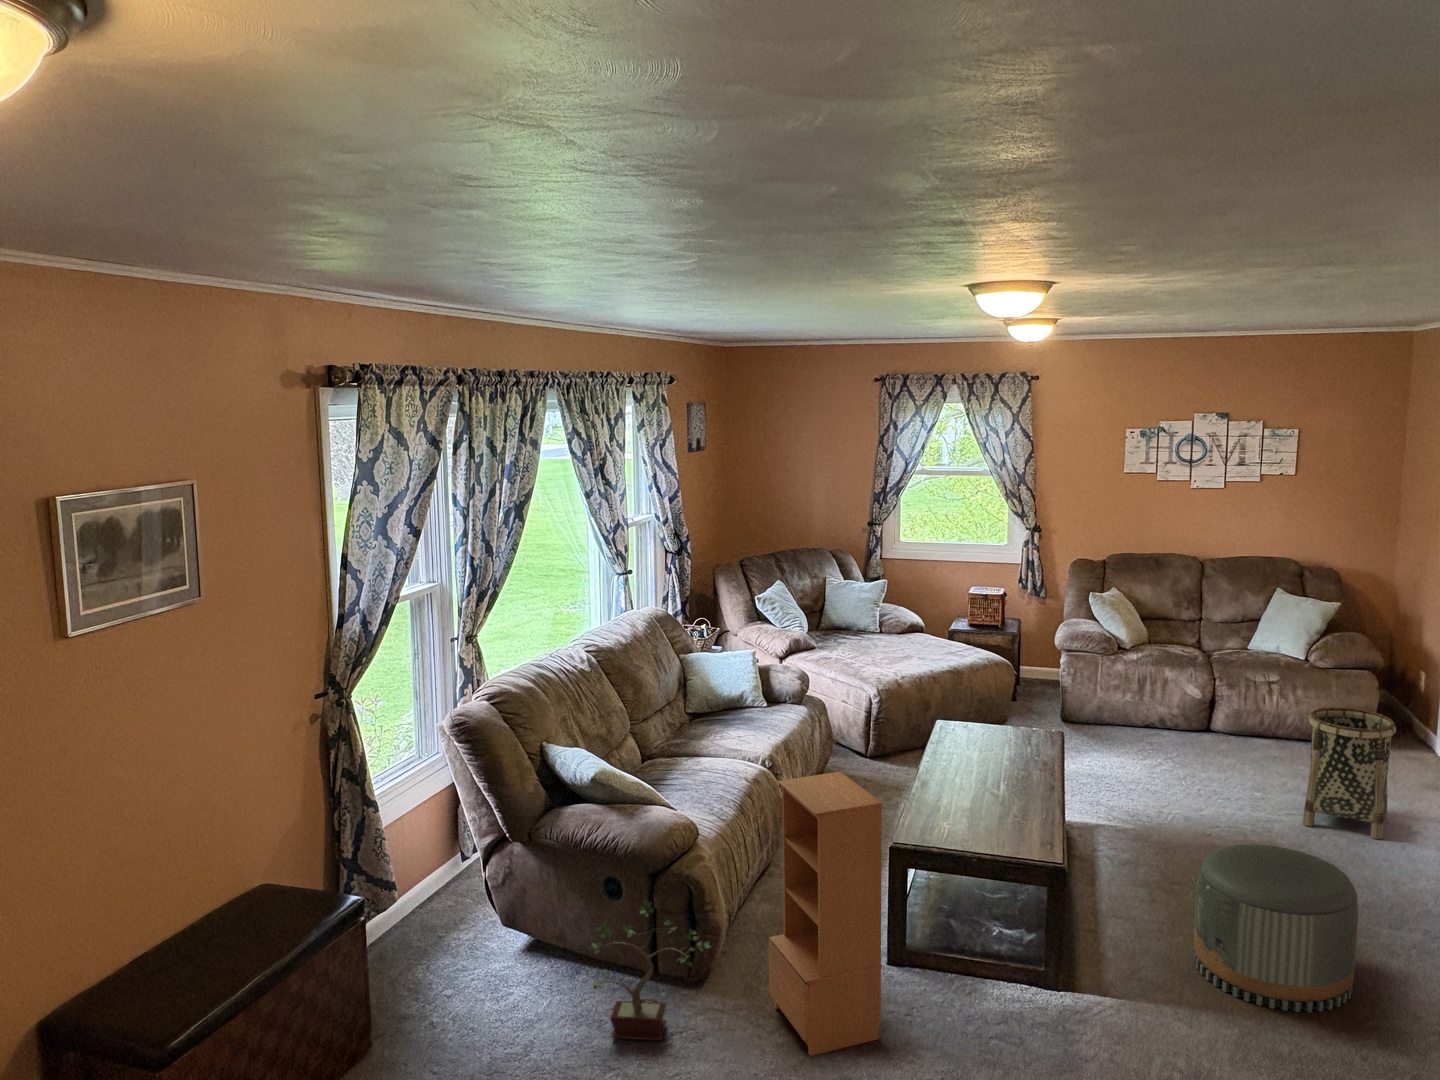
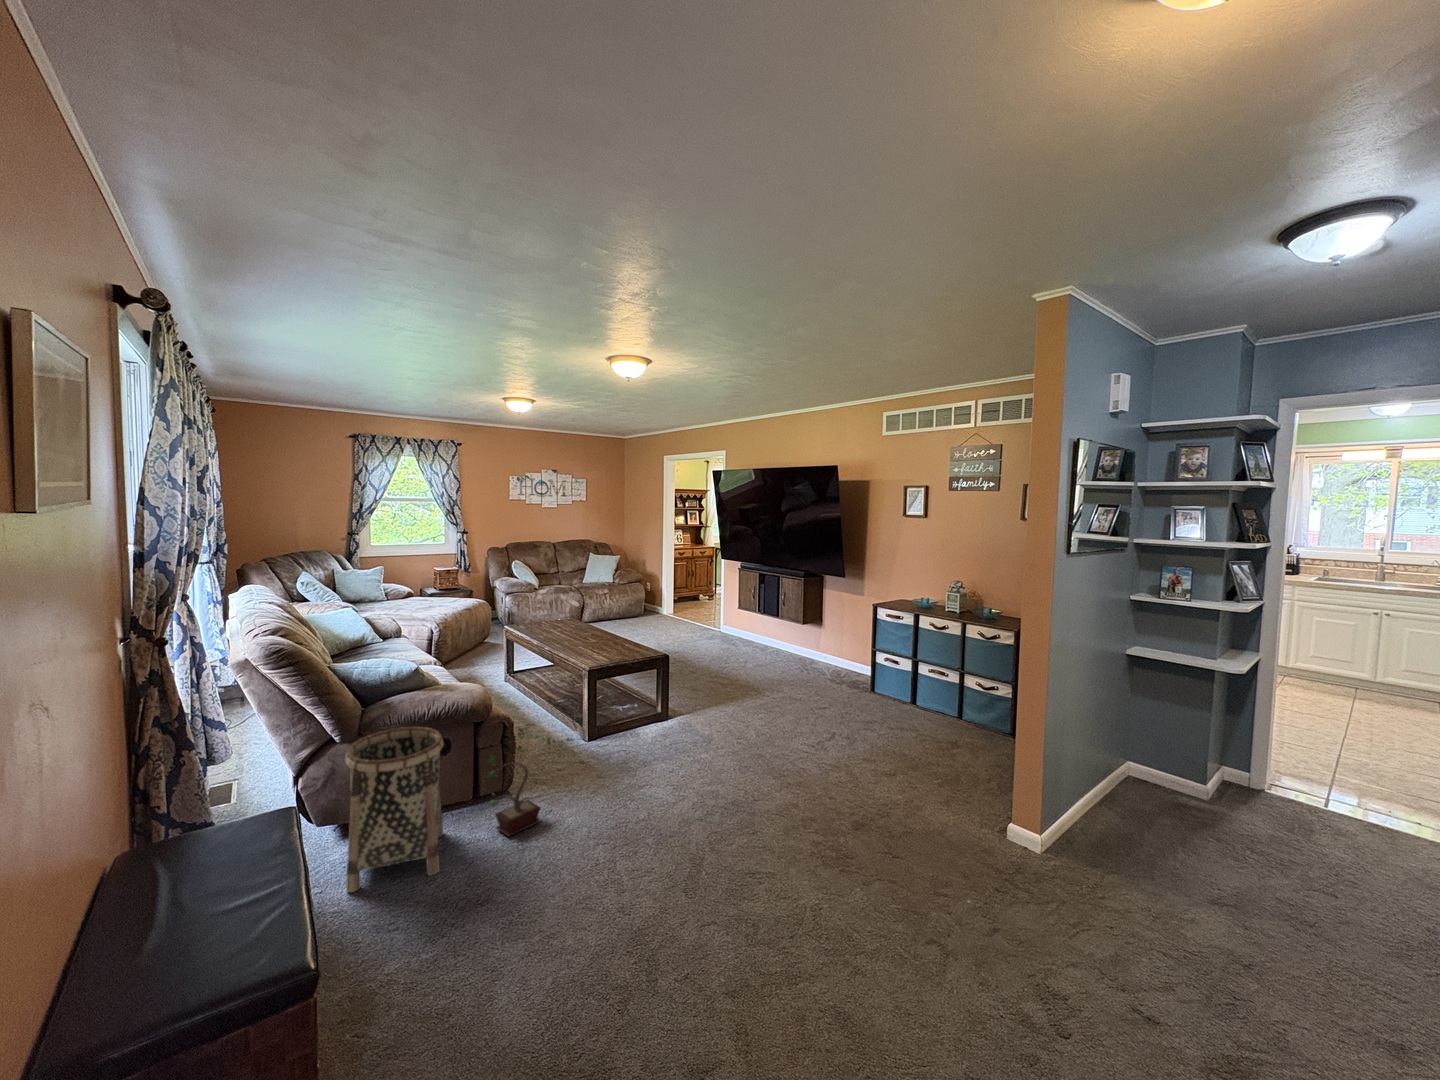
basket: present [1303,707,1396,839] -> present [345,727,443,892]
bookcase: present [769,772,882,1056] -> none [572,621,644,786]
pouf: present [1194,844,1359,1012] -> none [695,632,758,696]

